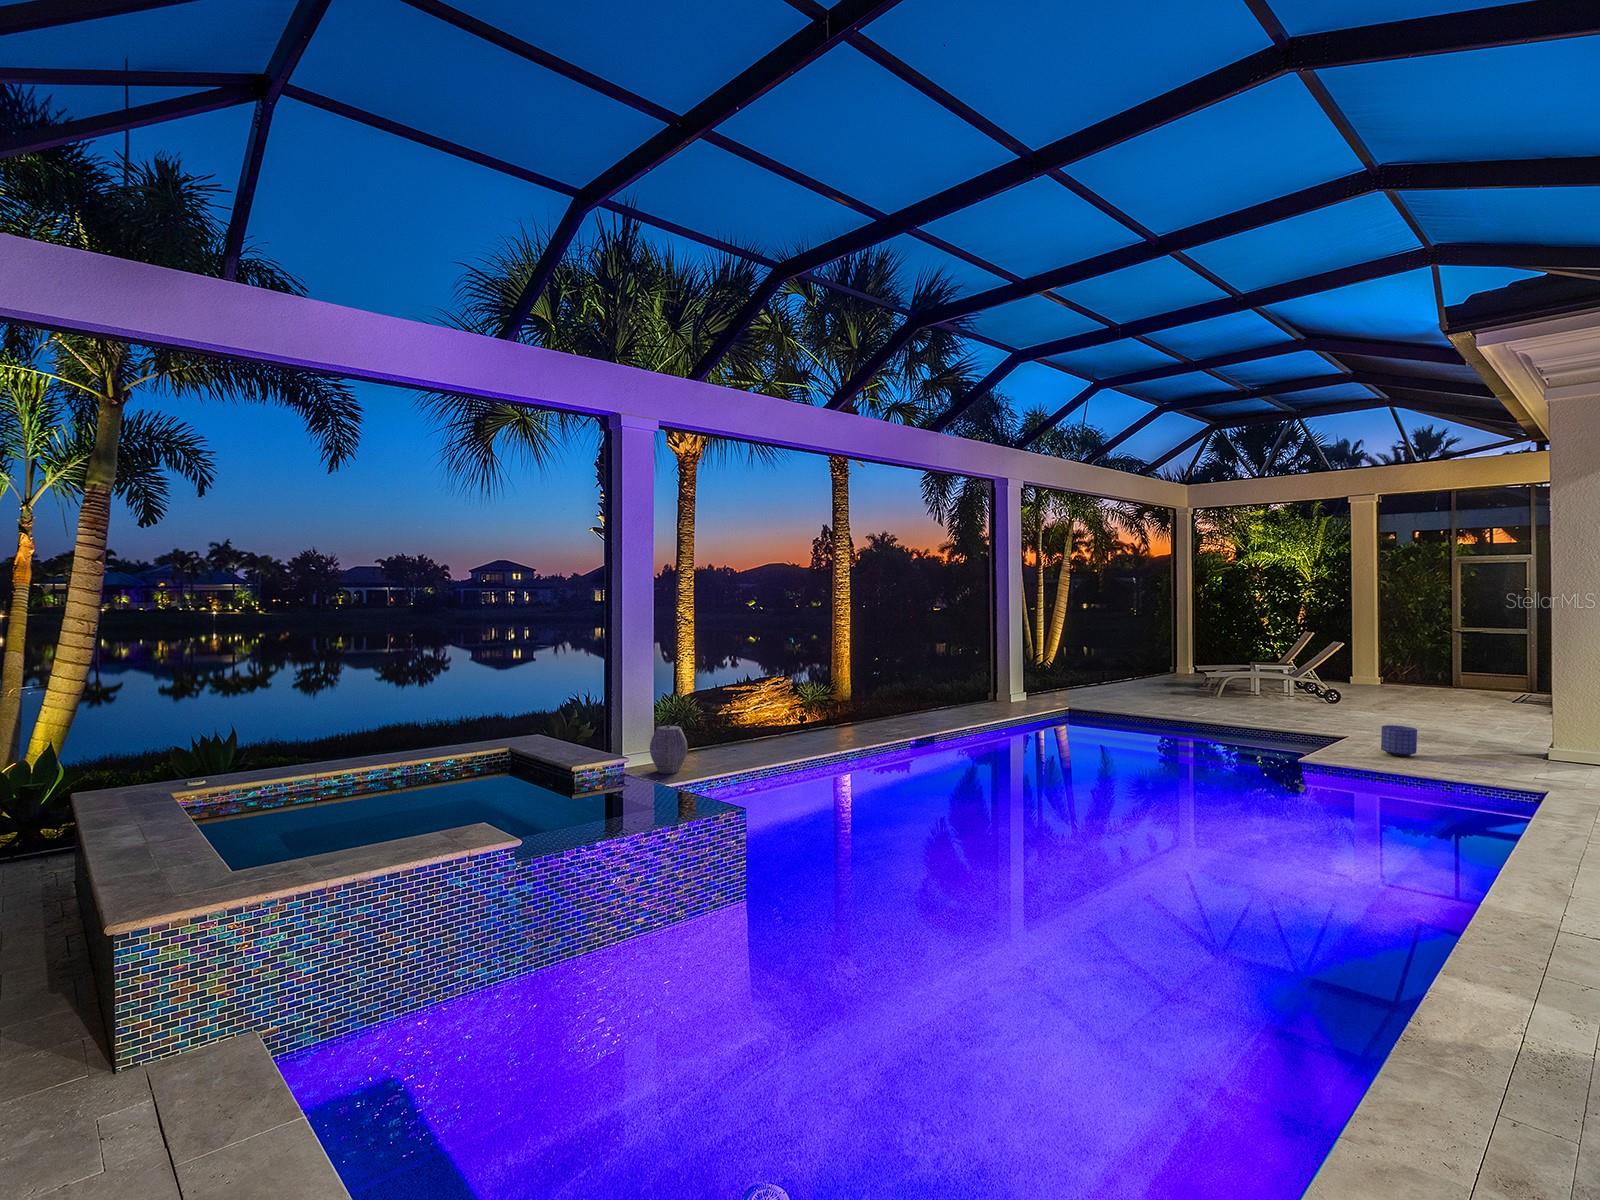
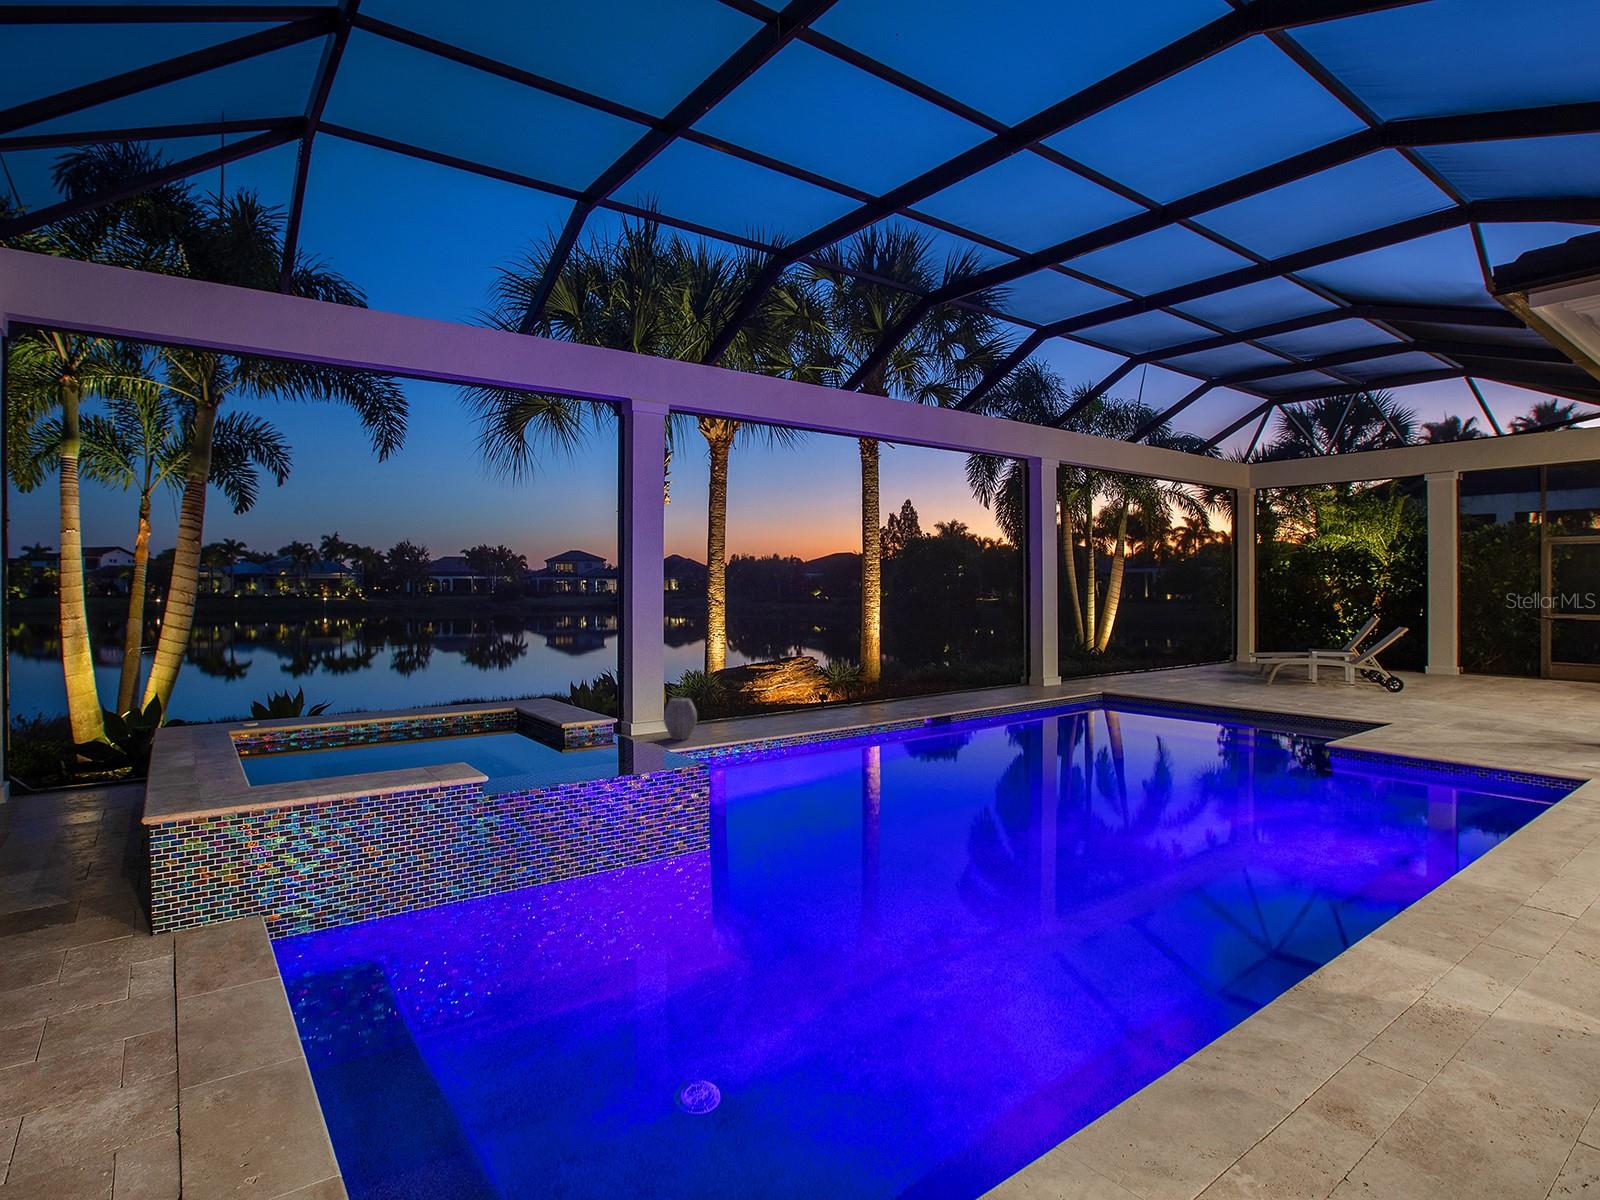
planter: present [1381,725,1417,757] -> none [1391,709,1428,741]

